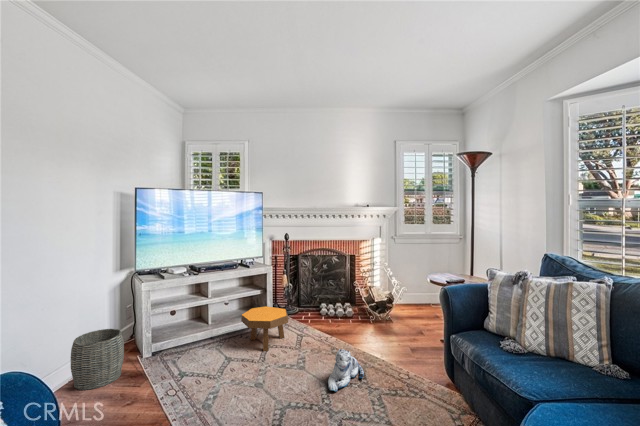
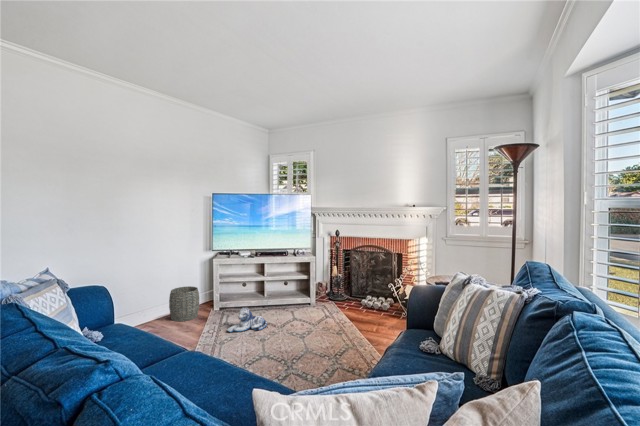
footstool: present [241,306,288,351] -> none [278,289,316,323]
plush toy: present [328,349,364,391] -> present [227,307,268,332]

